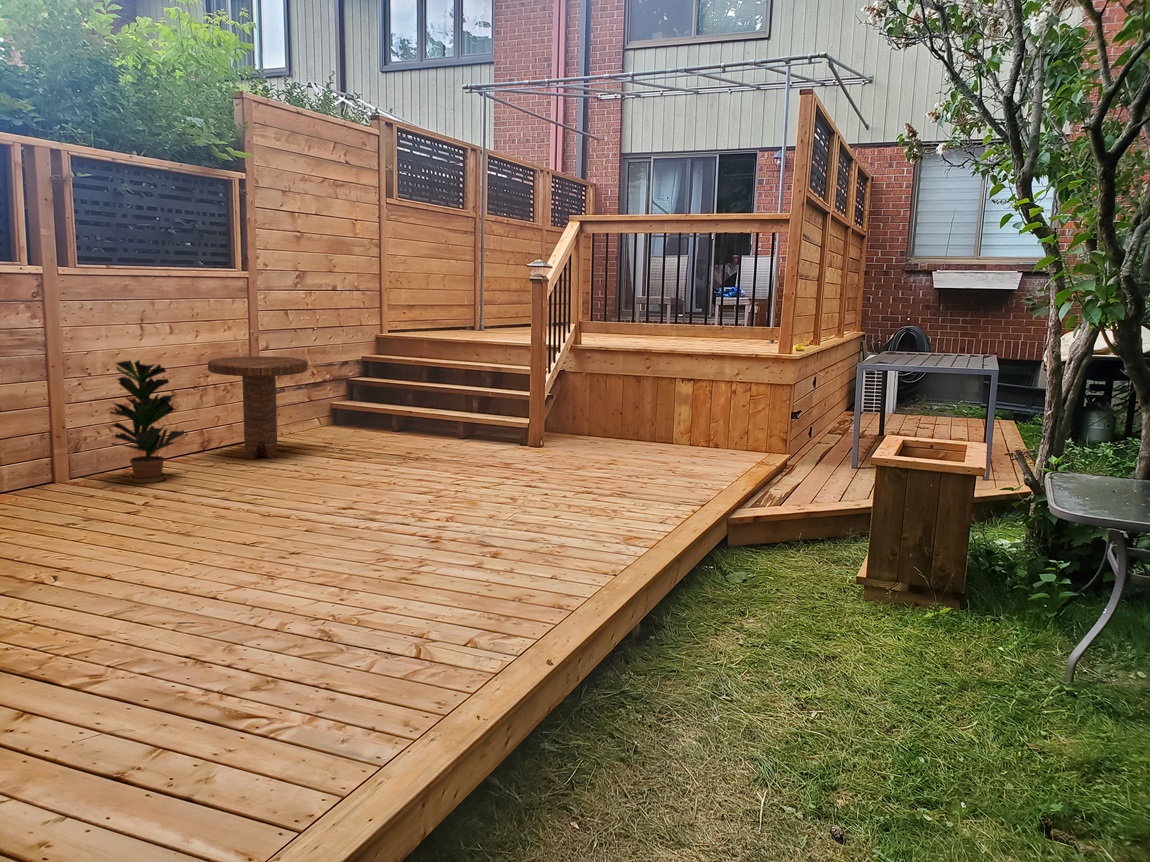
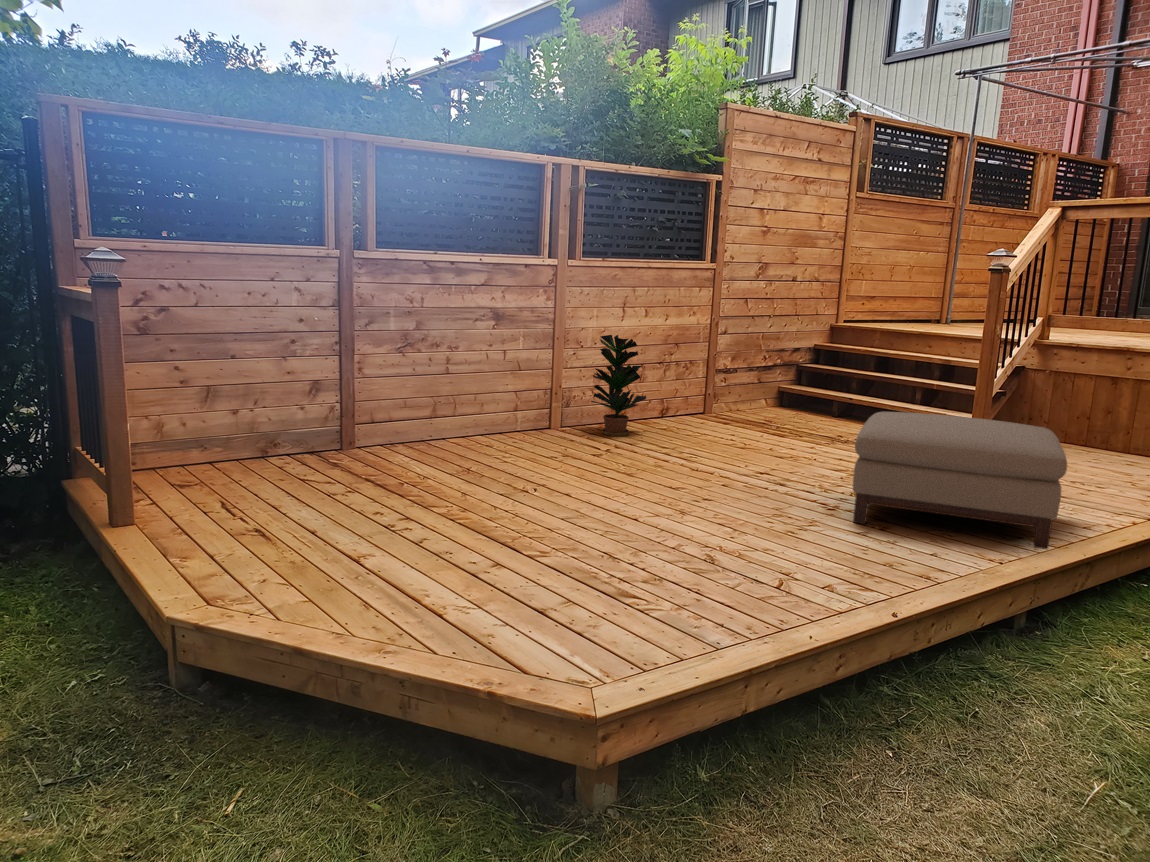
side table: present [208,356,307,459] -> none [672,338,756,428]
ottoman: none [456,429,656,554] -> present [853,412,1067,549]

